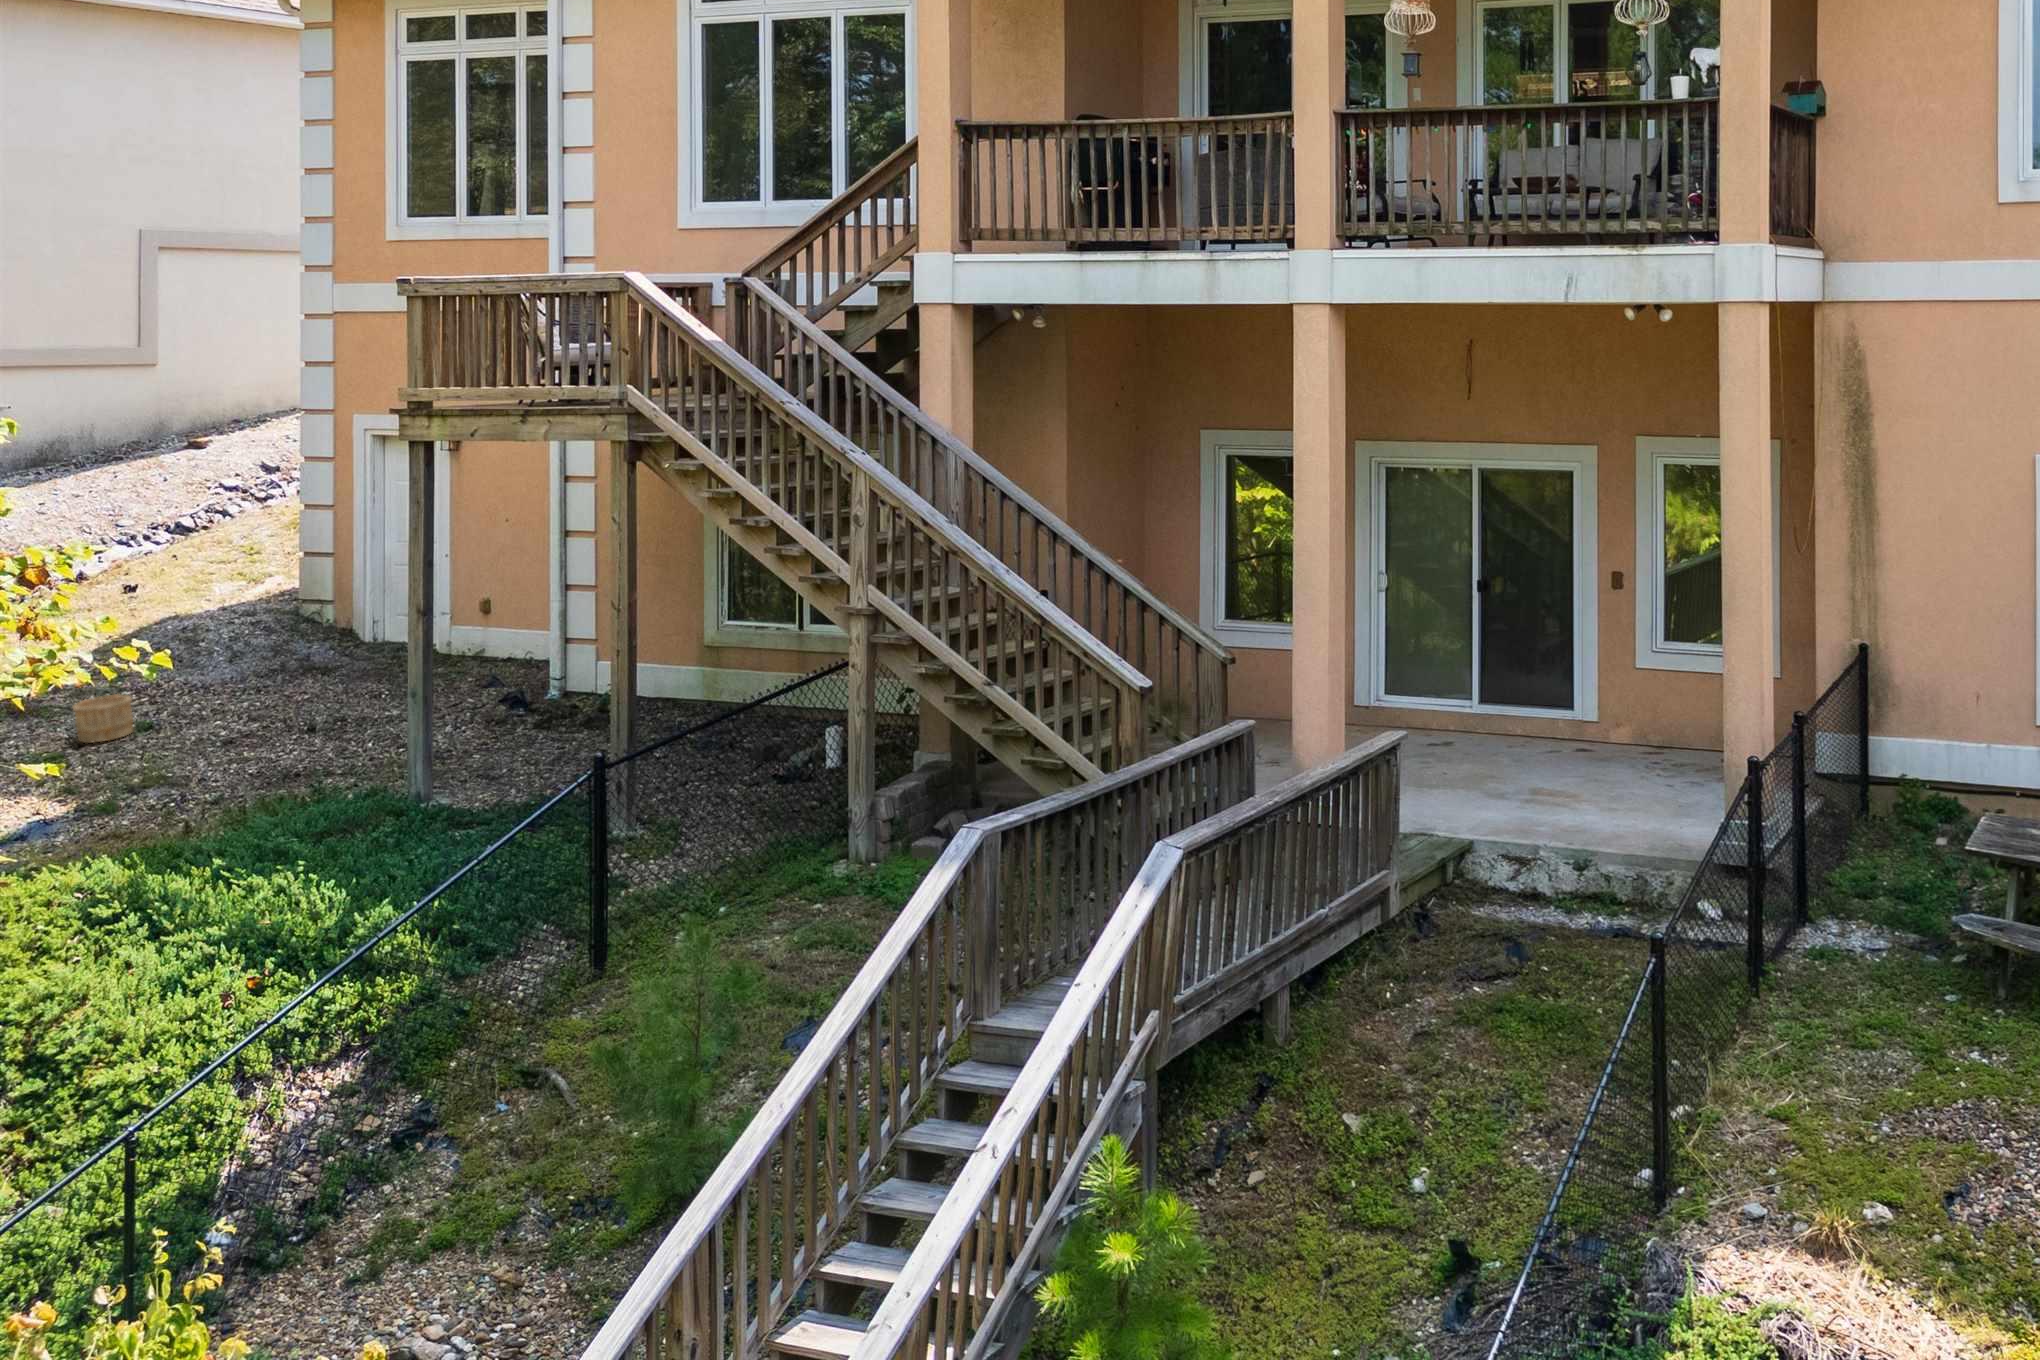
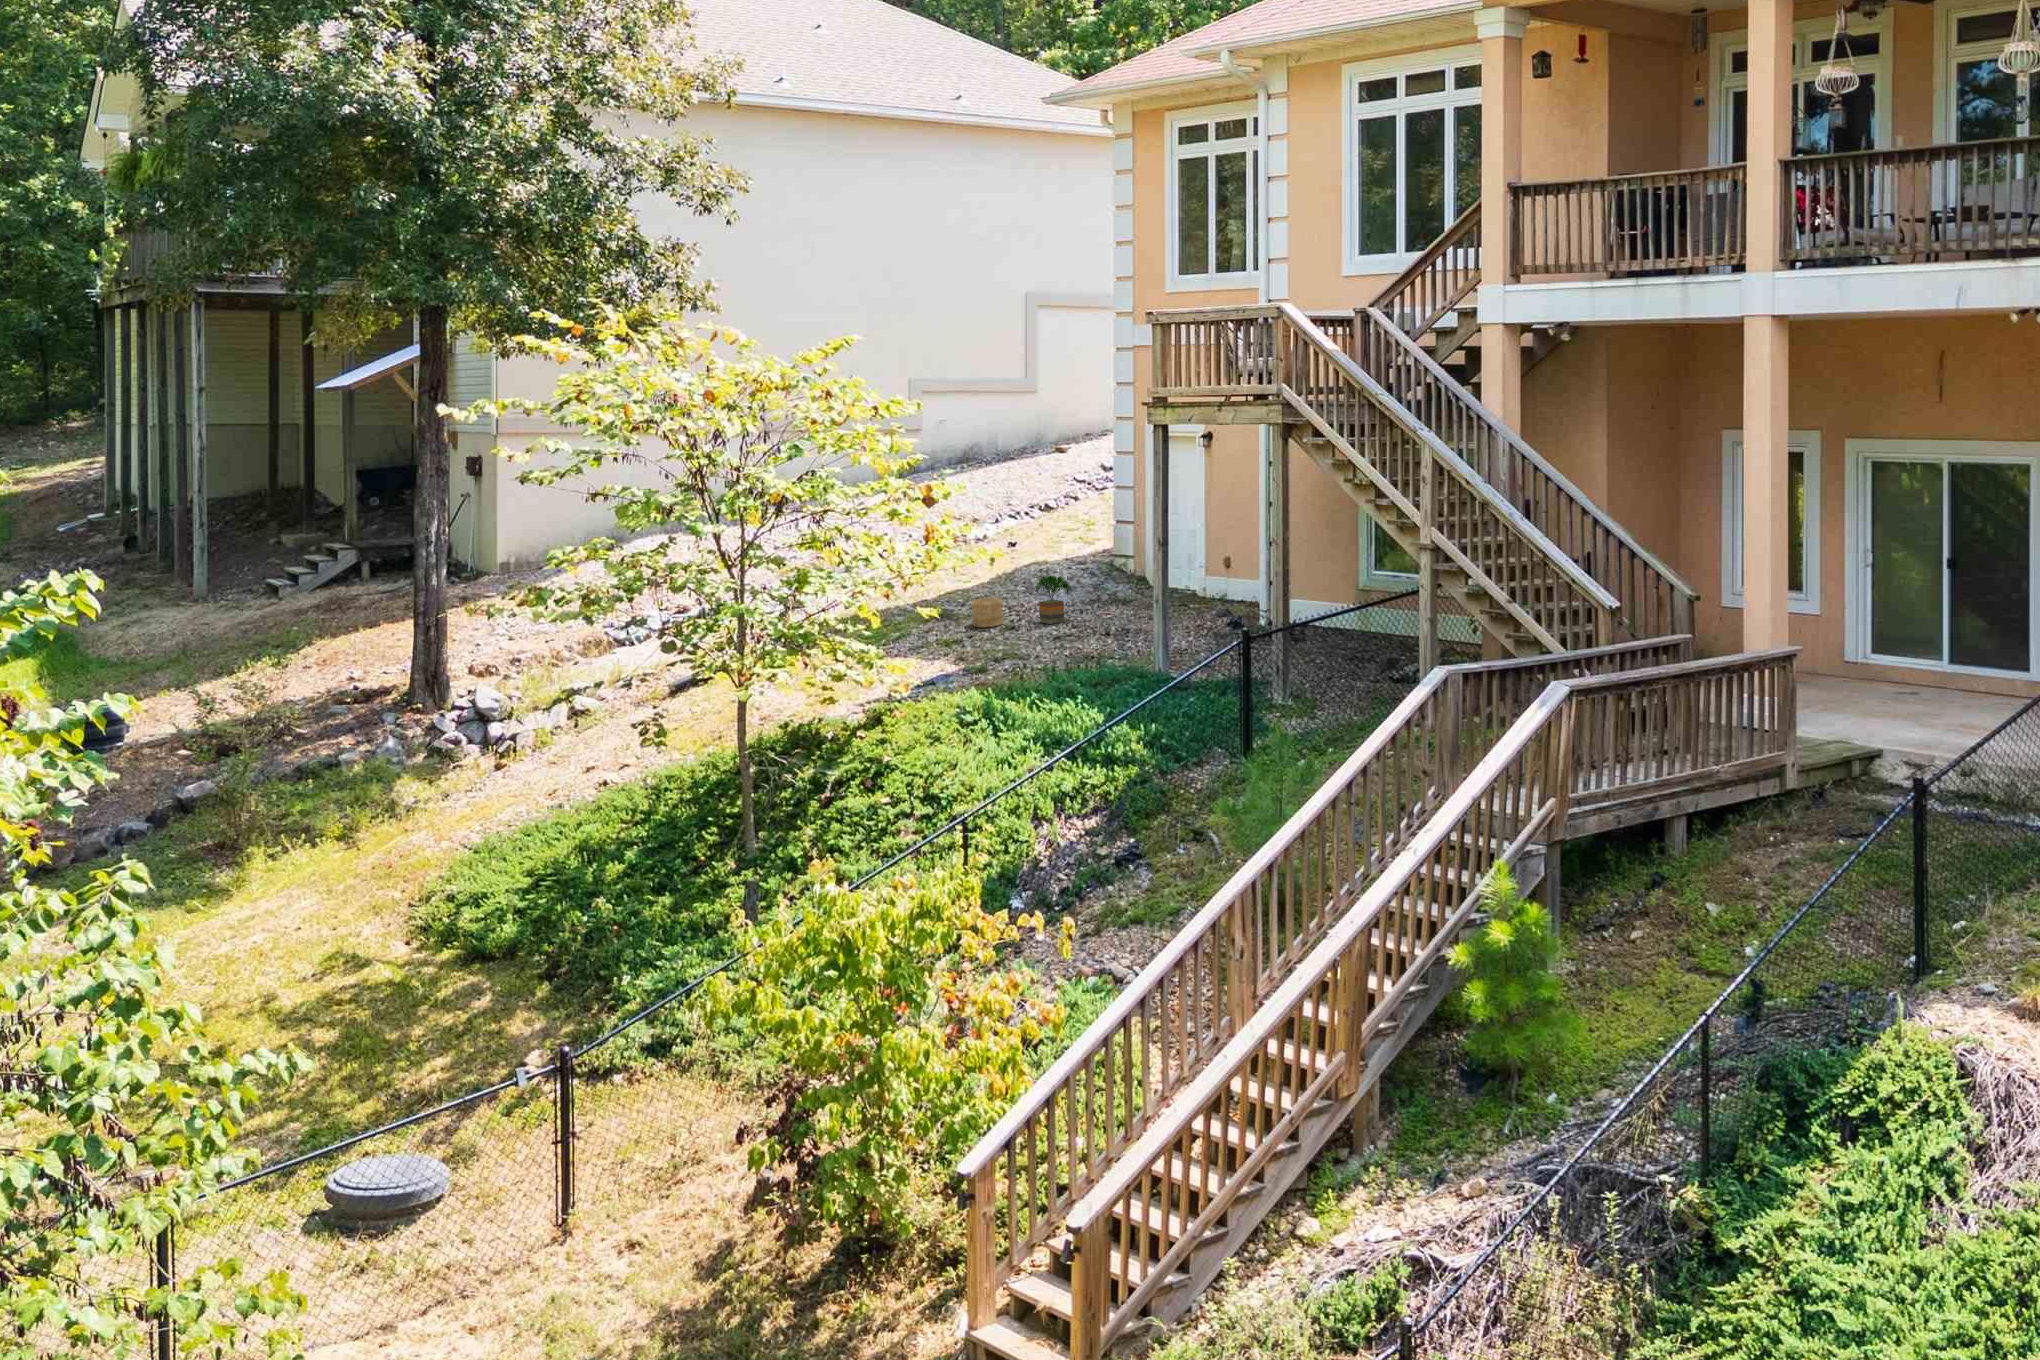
potted tree: none [188,653,253,725] -> present [1036,576,1070,624]

